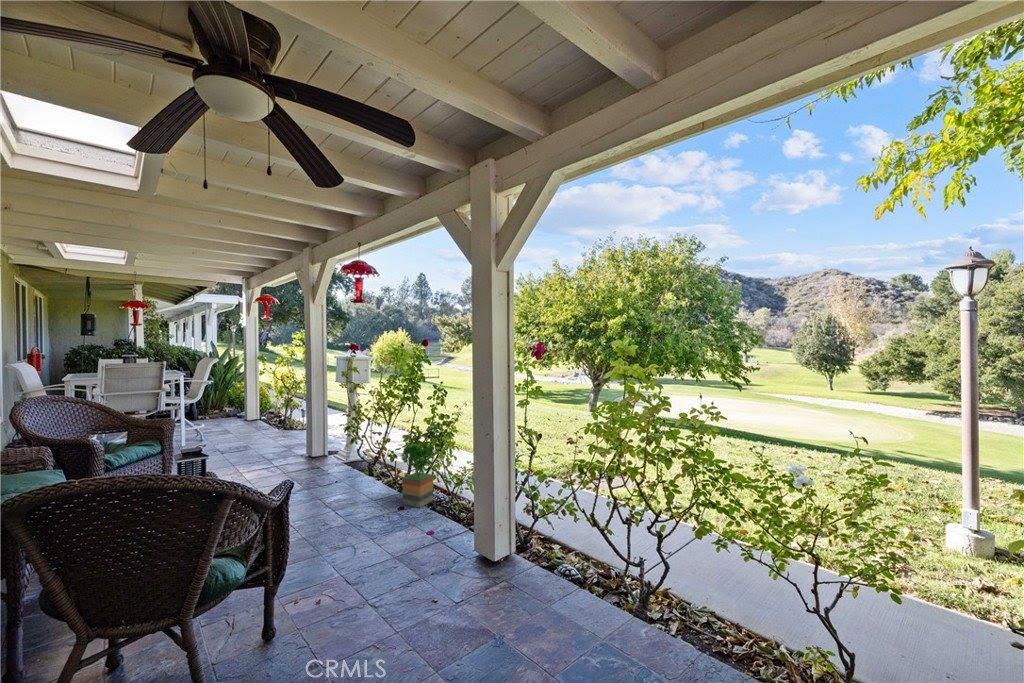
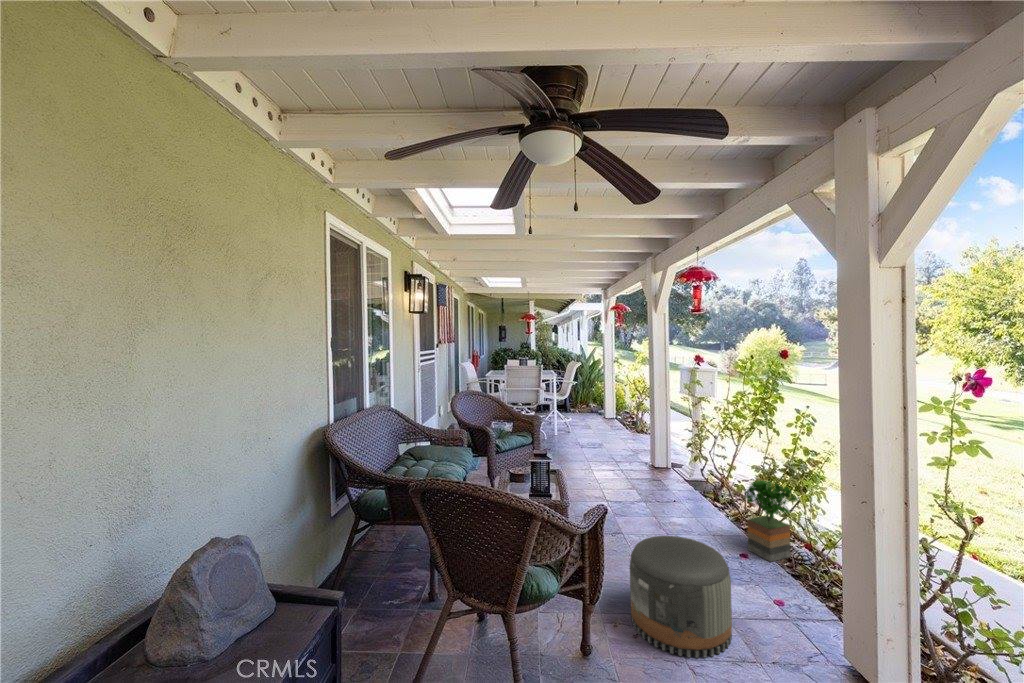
pouf: none [307,501,400,606] -> present [630,536,732,658]

